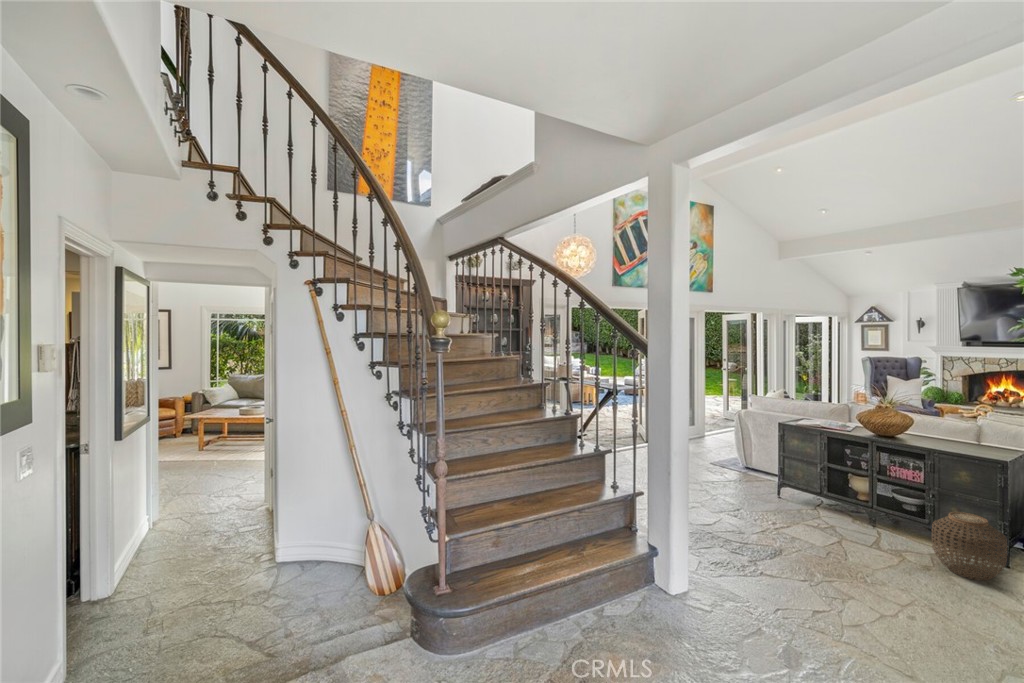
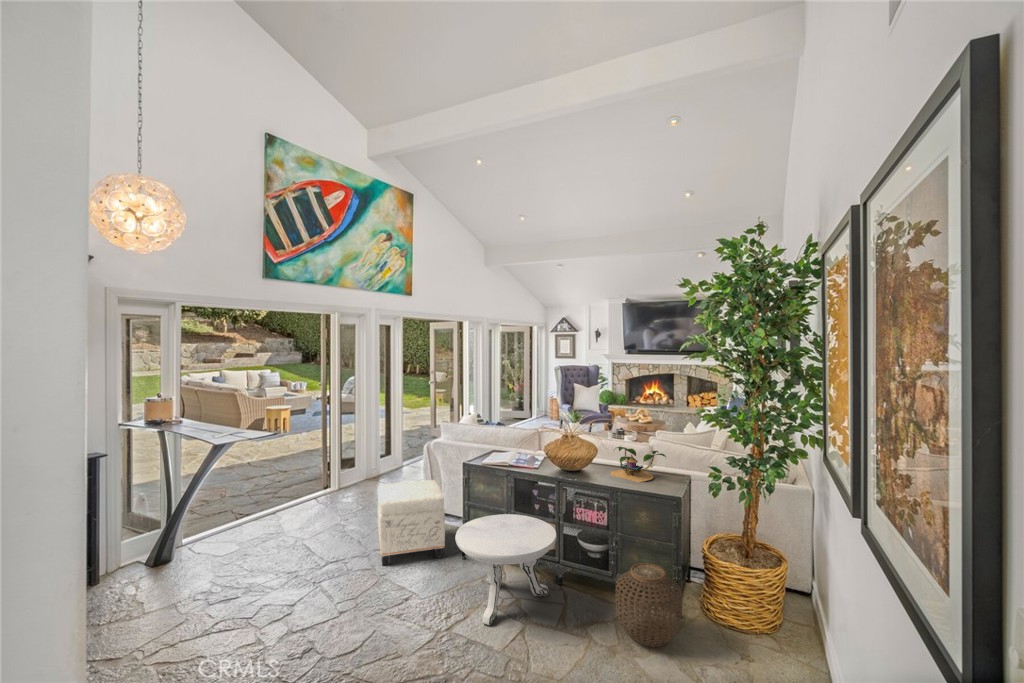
plant: none [929,417,995,448] -> present [610,447,666,482]
ottoman: none [703,436,761,494] -> present [378,480,445,565]
side table: none [776,464,870,537] -> present [455,514,557,625]

